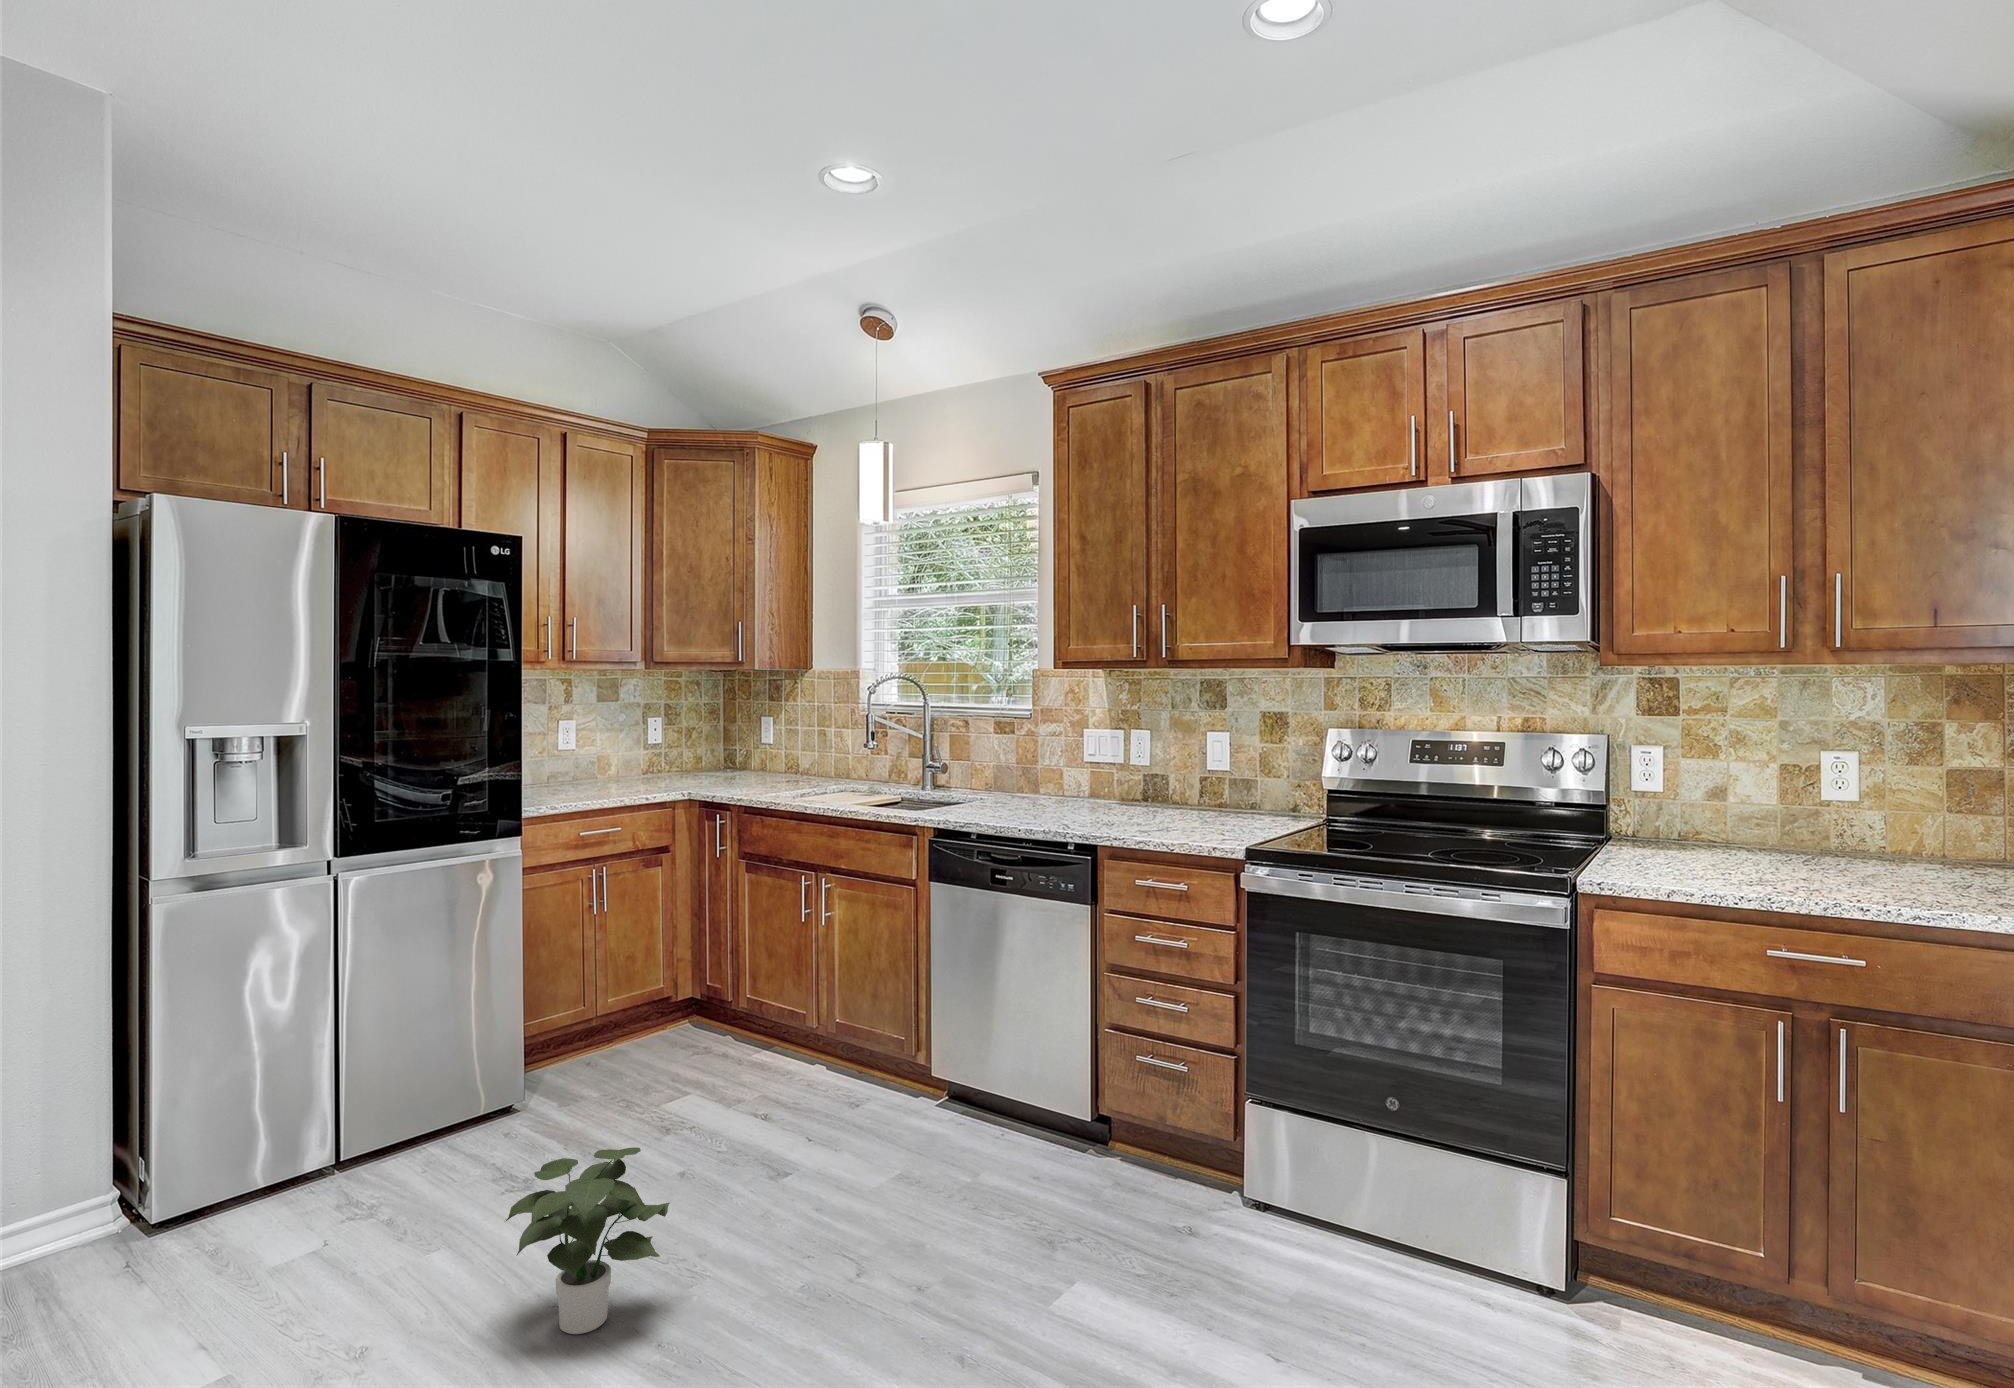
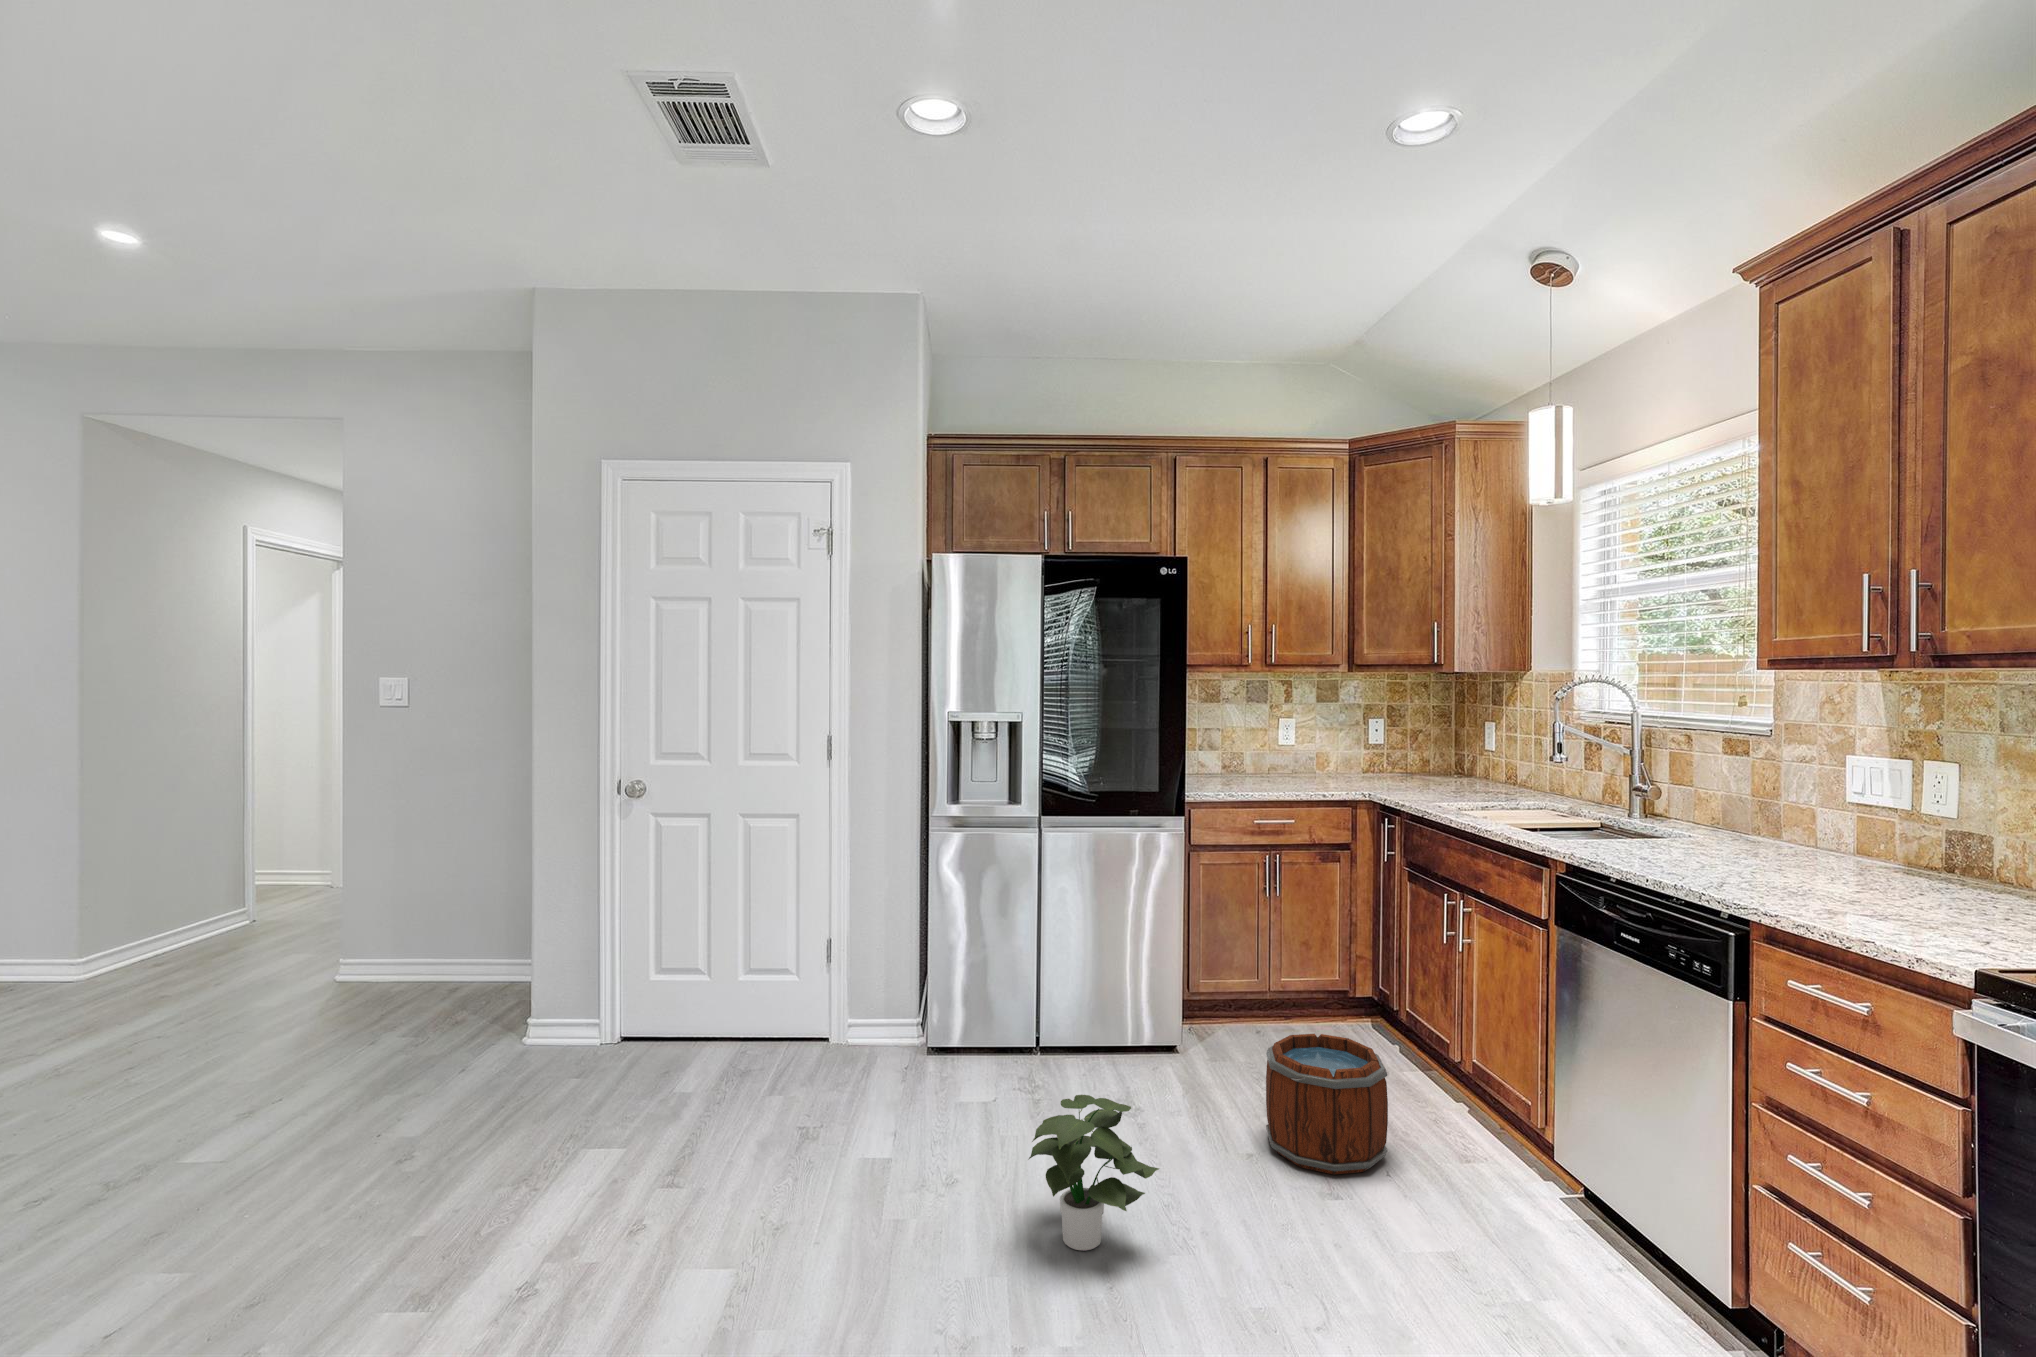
bucket: none [682,1029,802,1166] -> present [1266,1034,1388,1175]

